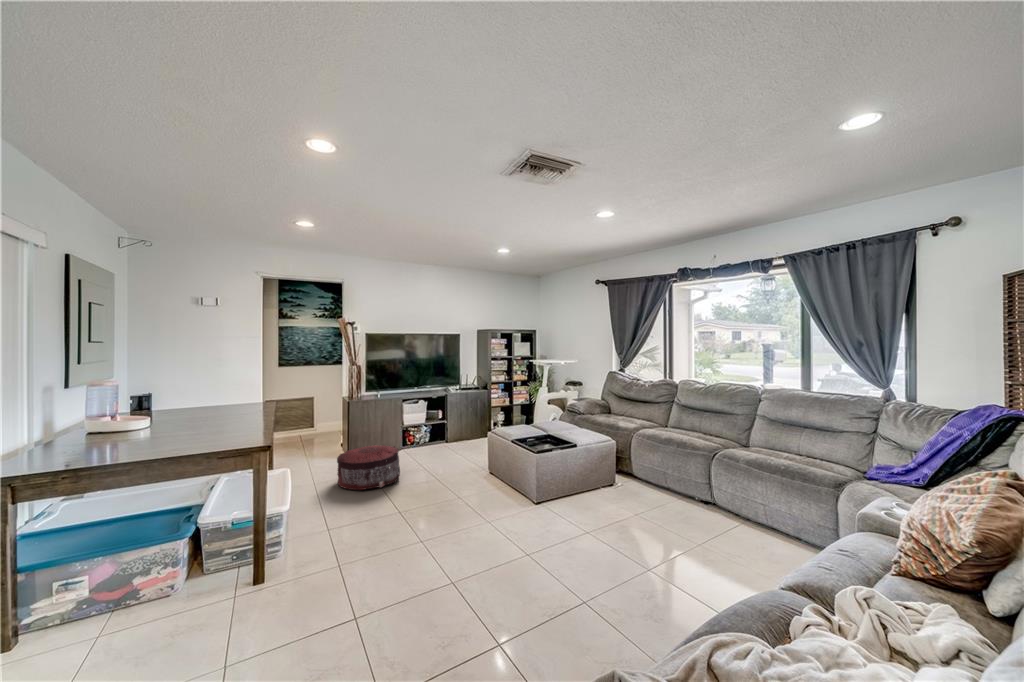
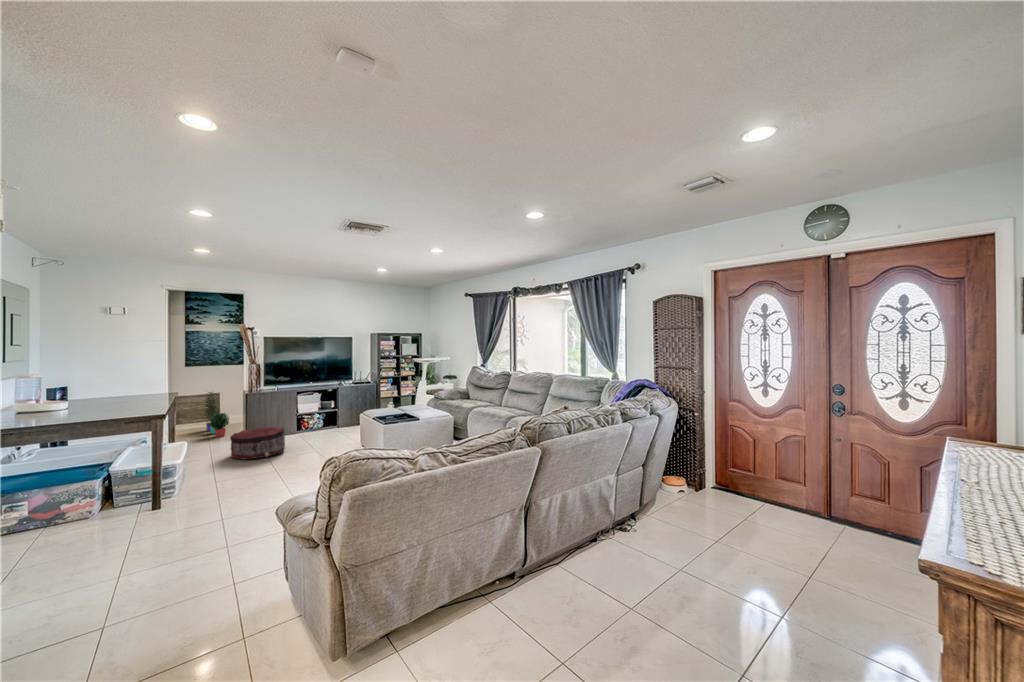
potted plant: none [297,396,328,452] -> present [204,392,229,437]

